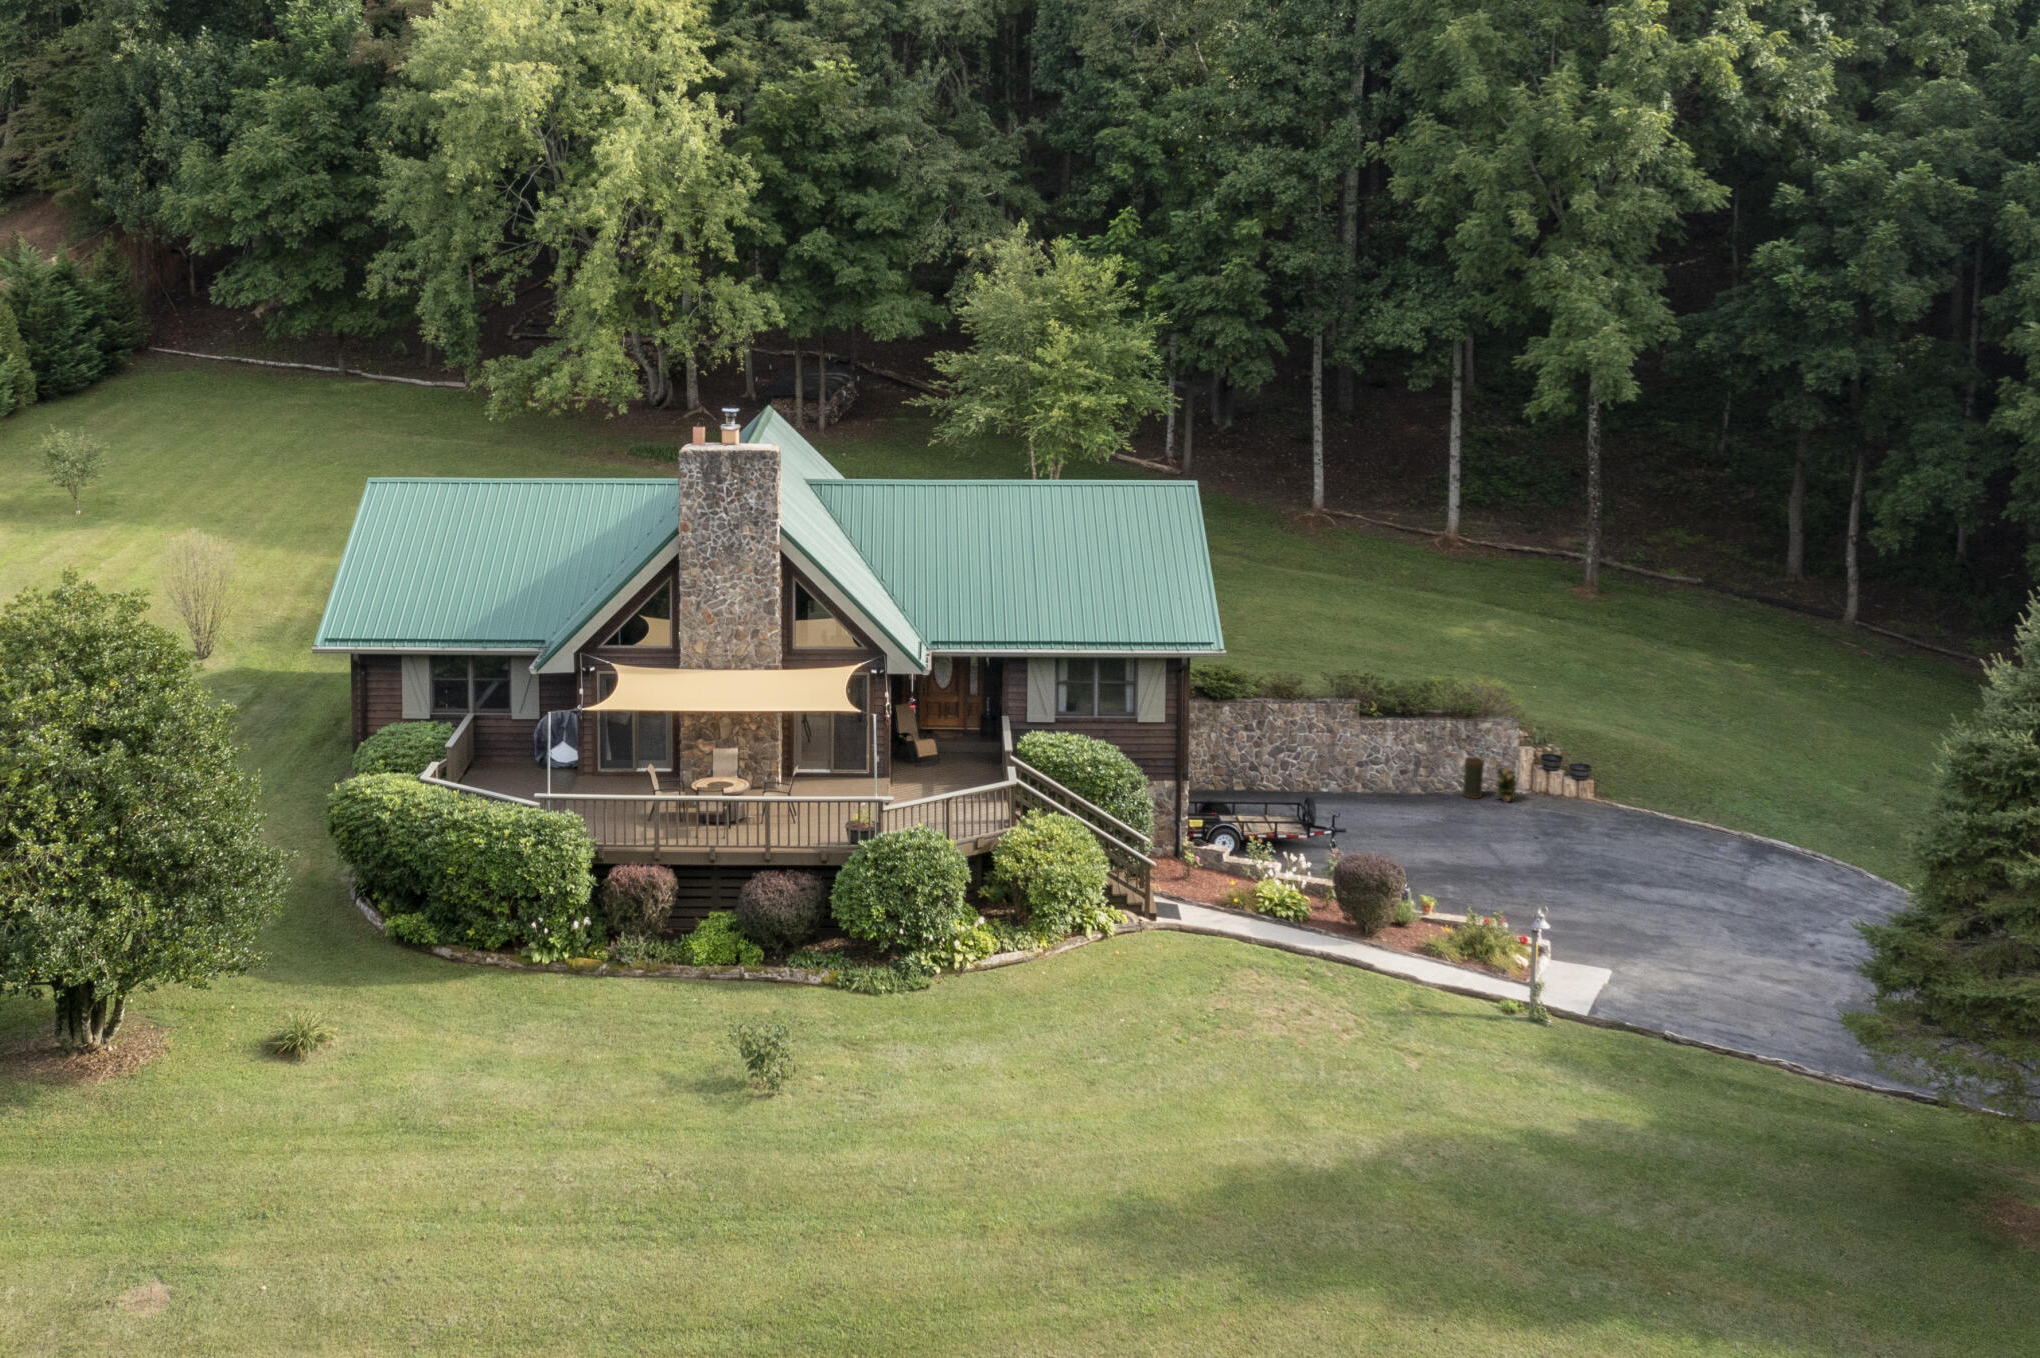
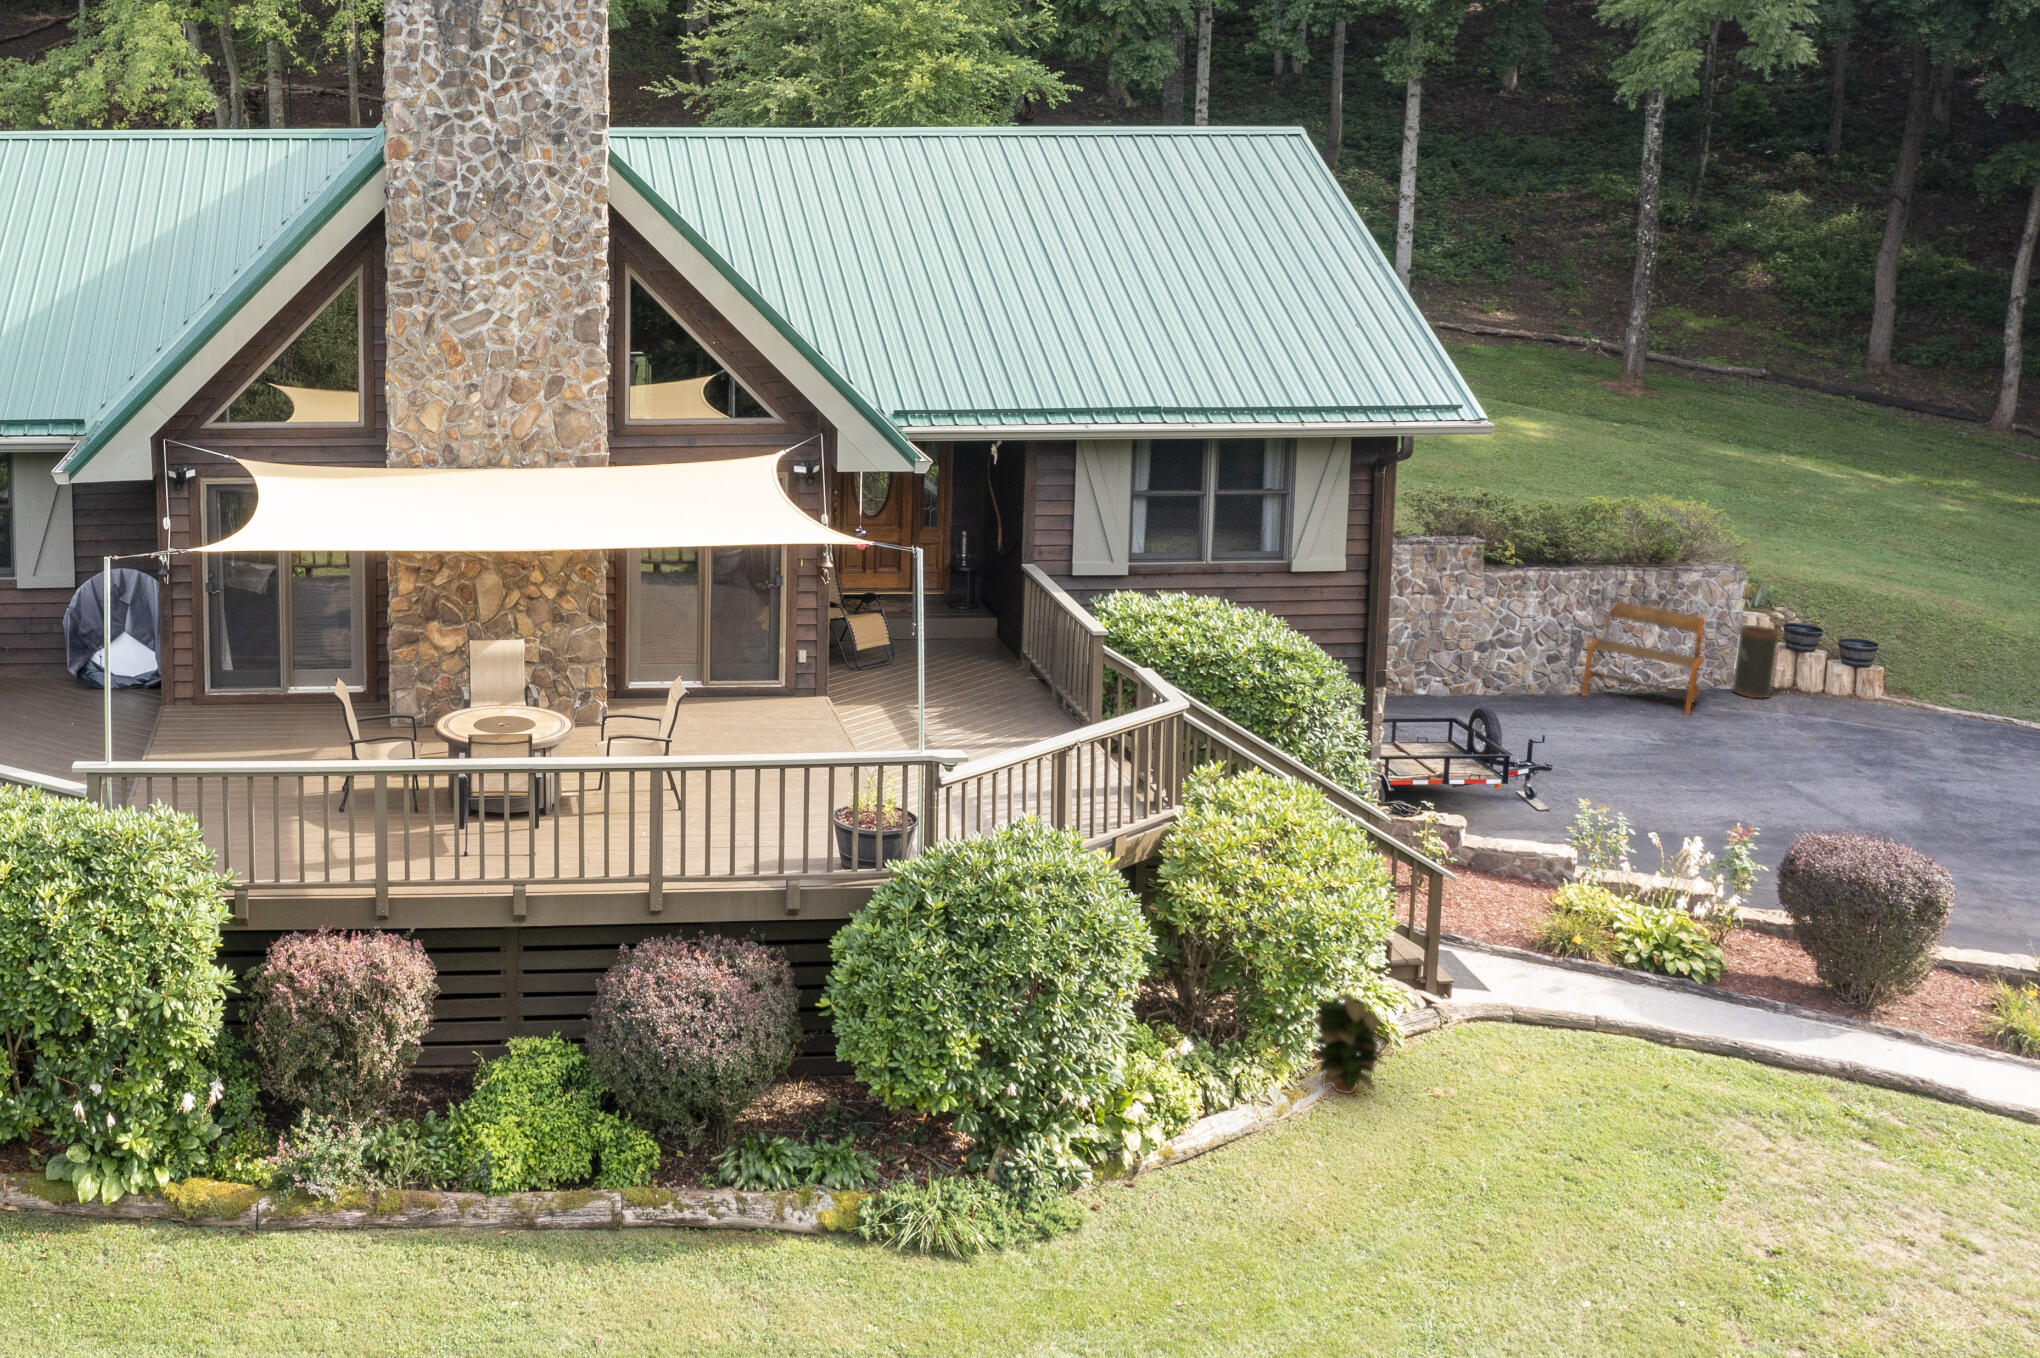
bench: none [1370,741,1434,808] -> present [1581,602,1705,716]
decorative plant: present [1496,768,1516,802] -> present [1311,993,1382,1094]

